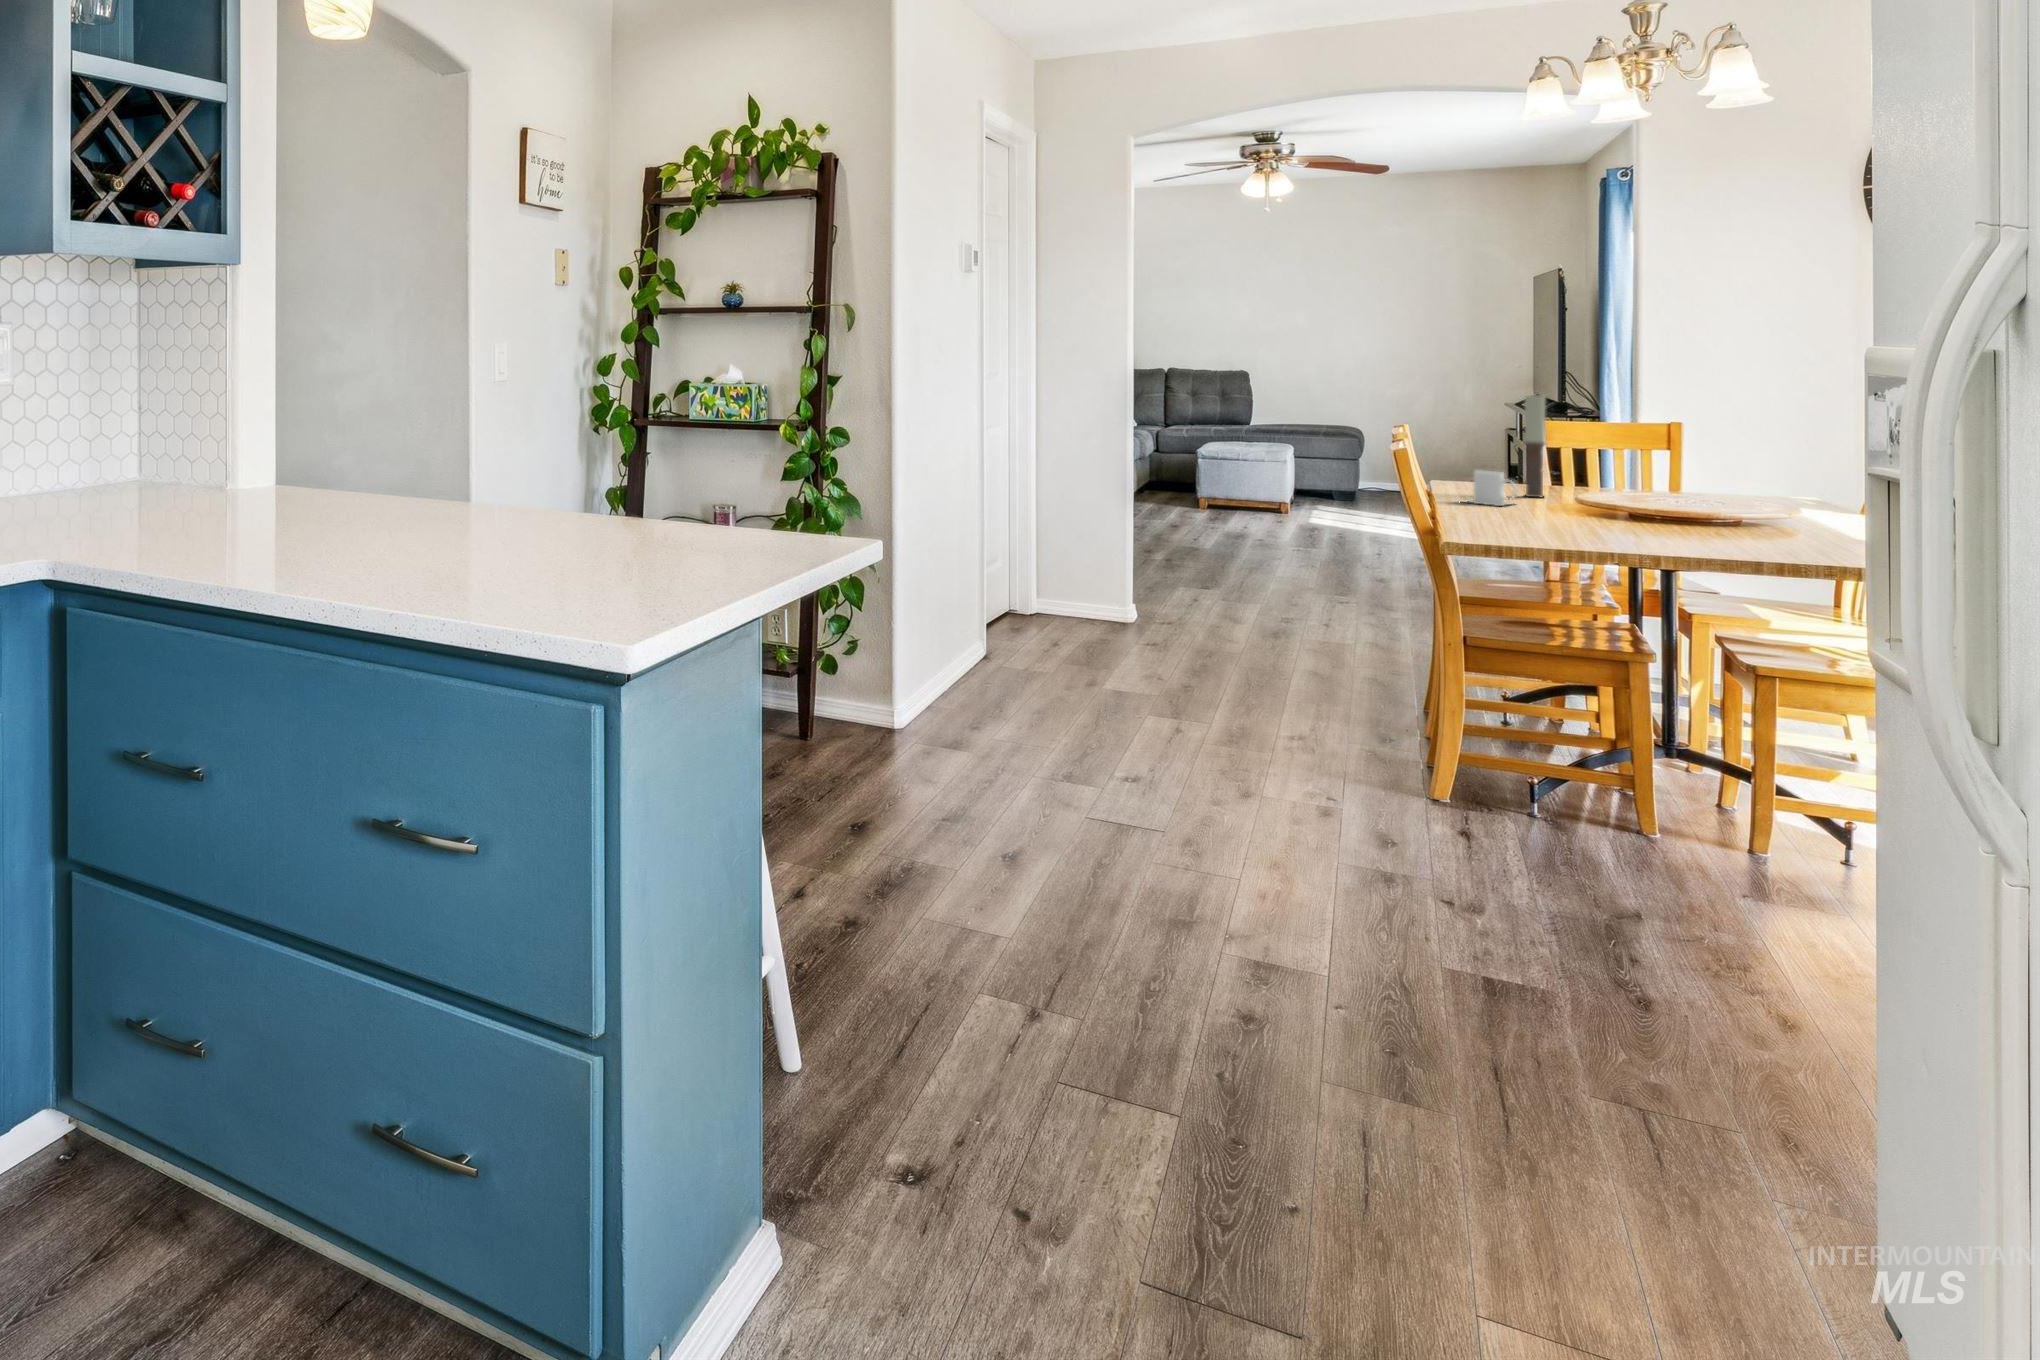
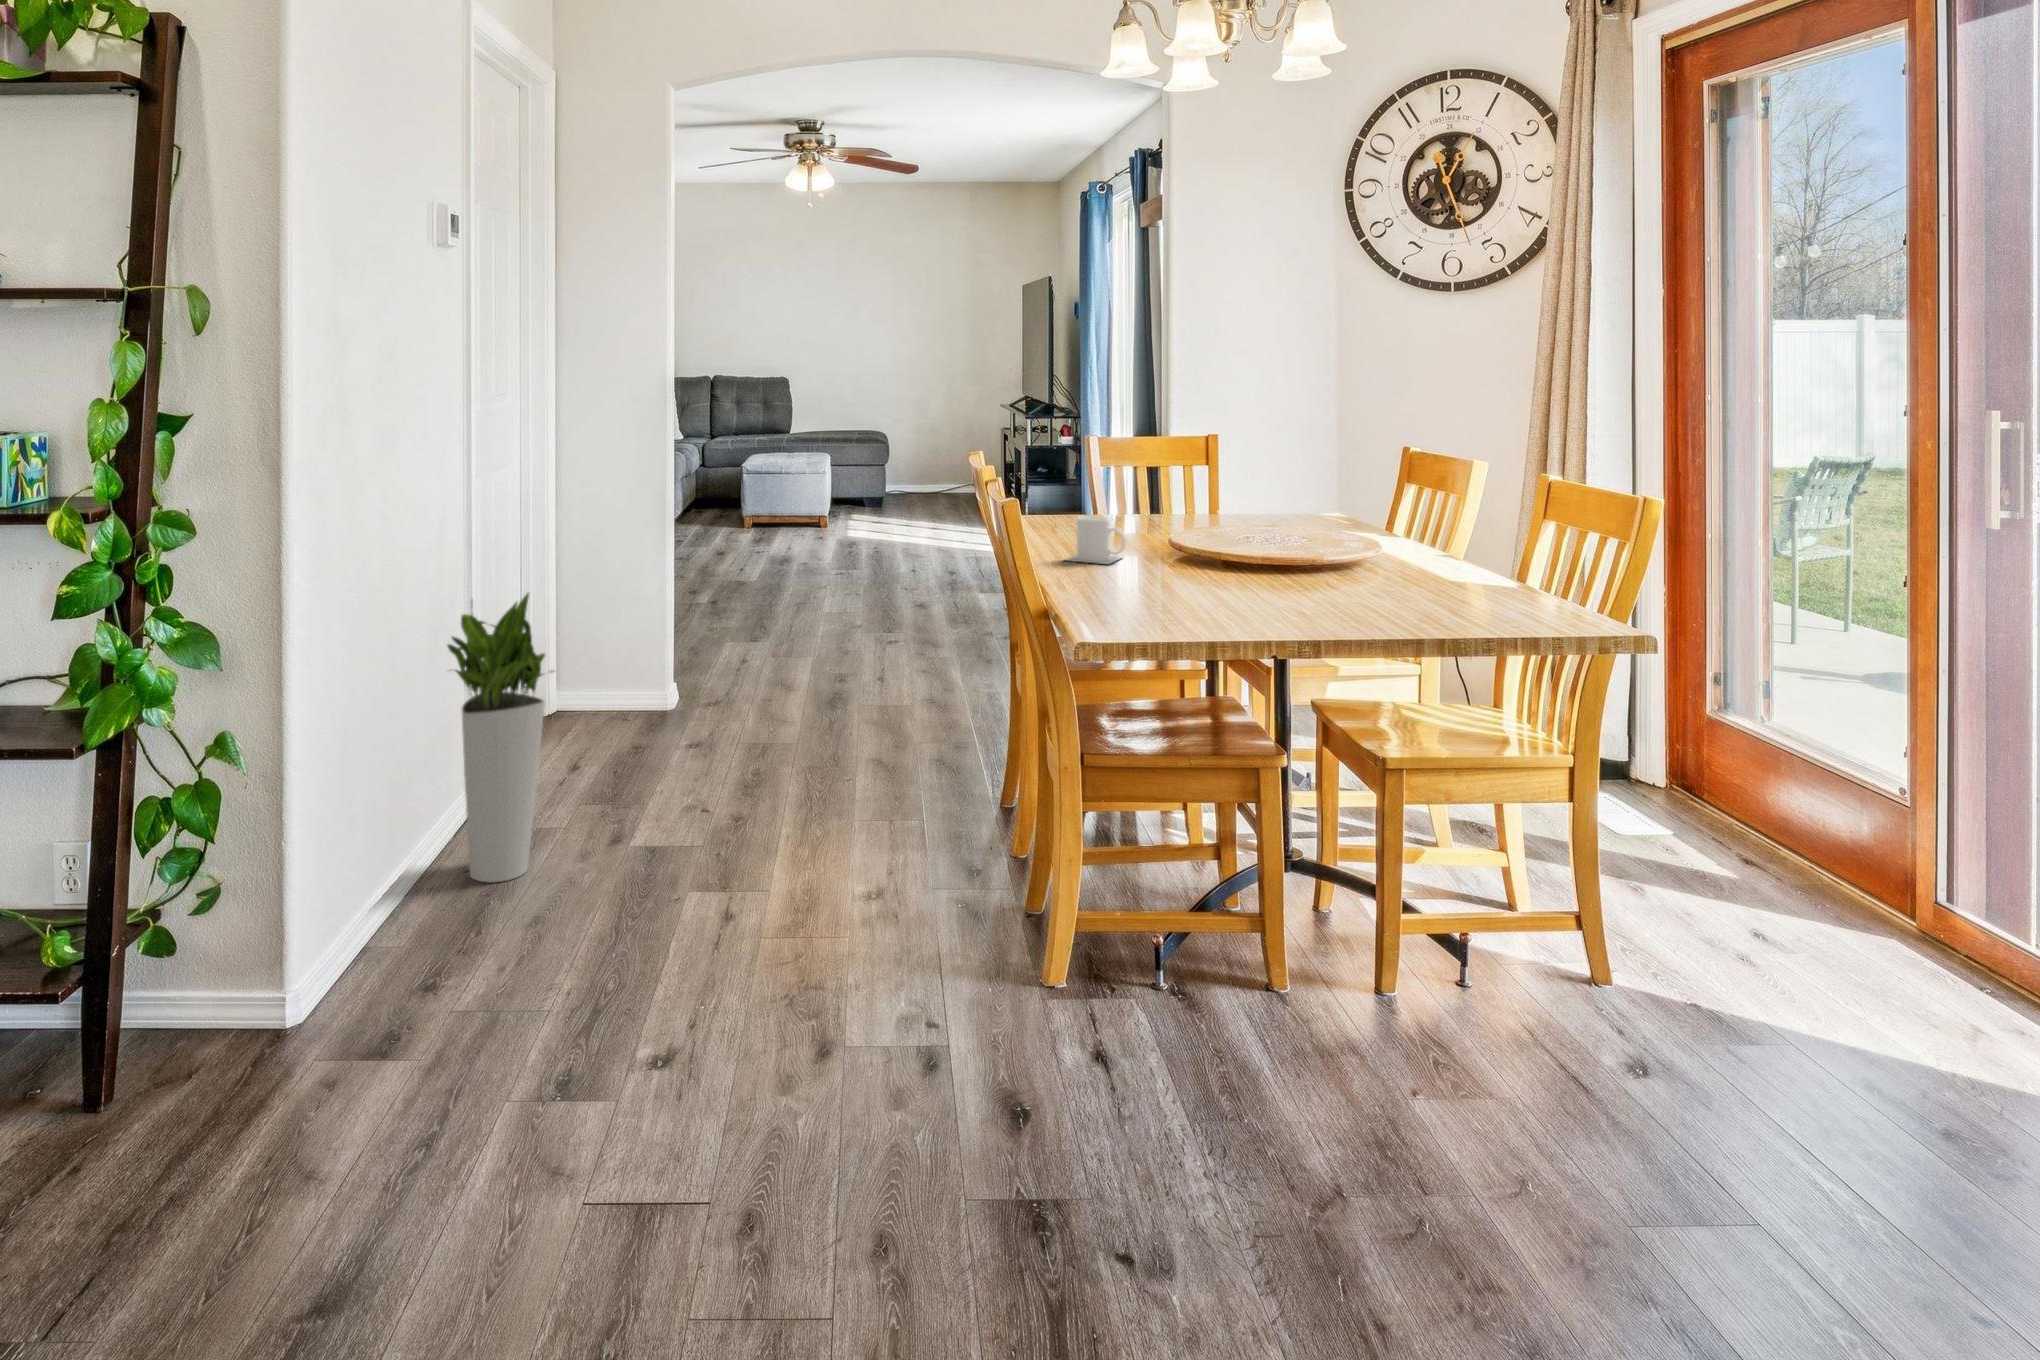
candle: present [1524,394,1545,497] -> none [1117,409,1140,543]
planter: none [976,505,1054,693] -> present [448,594,552,882]

